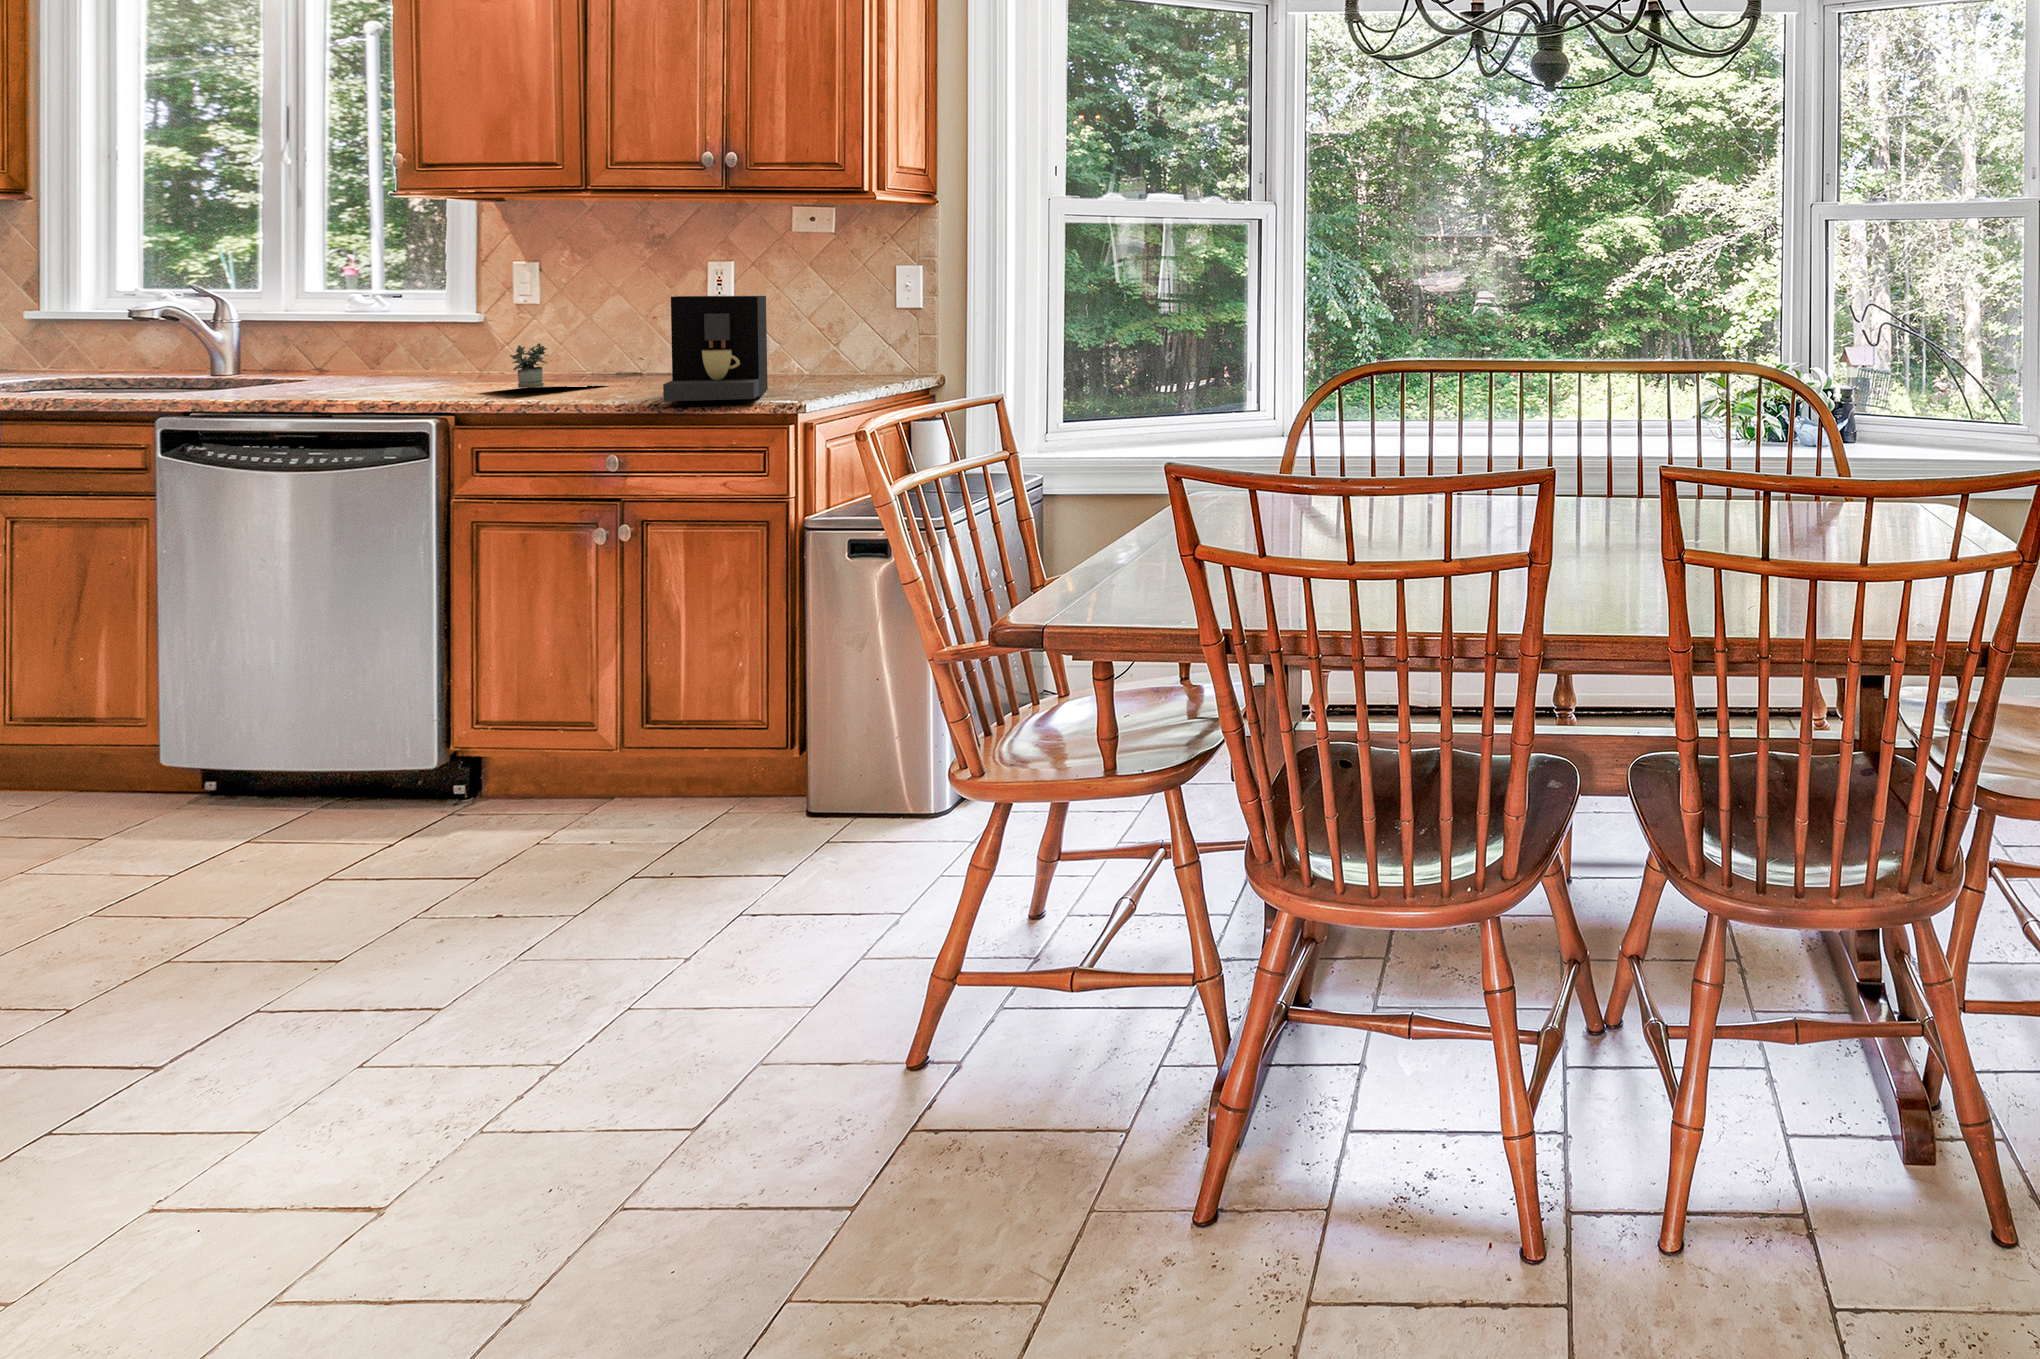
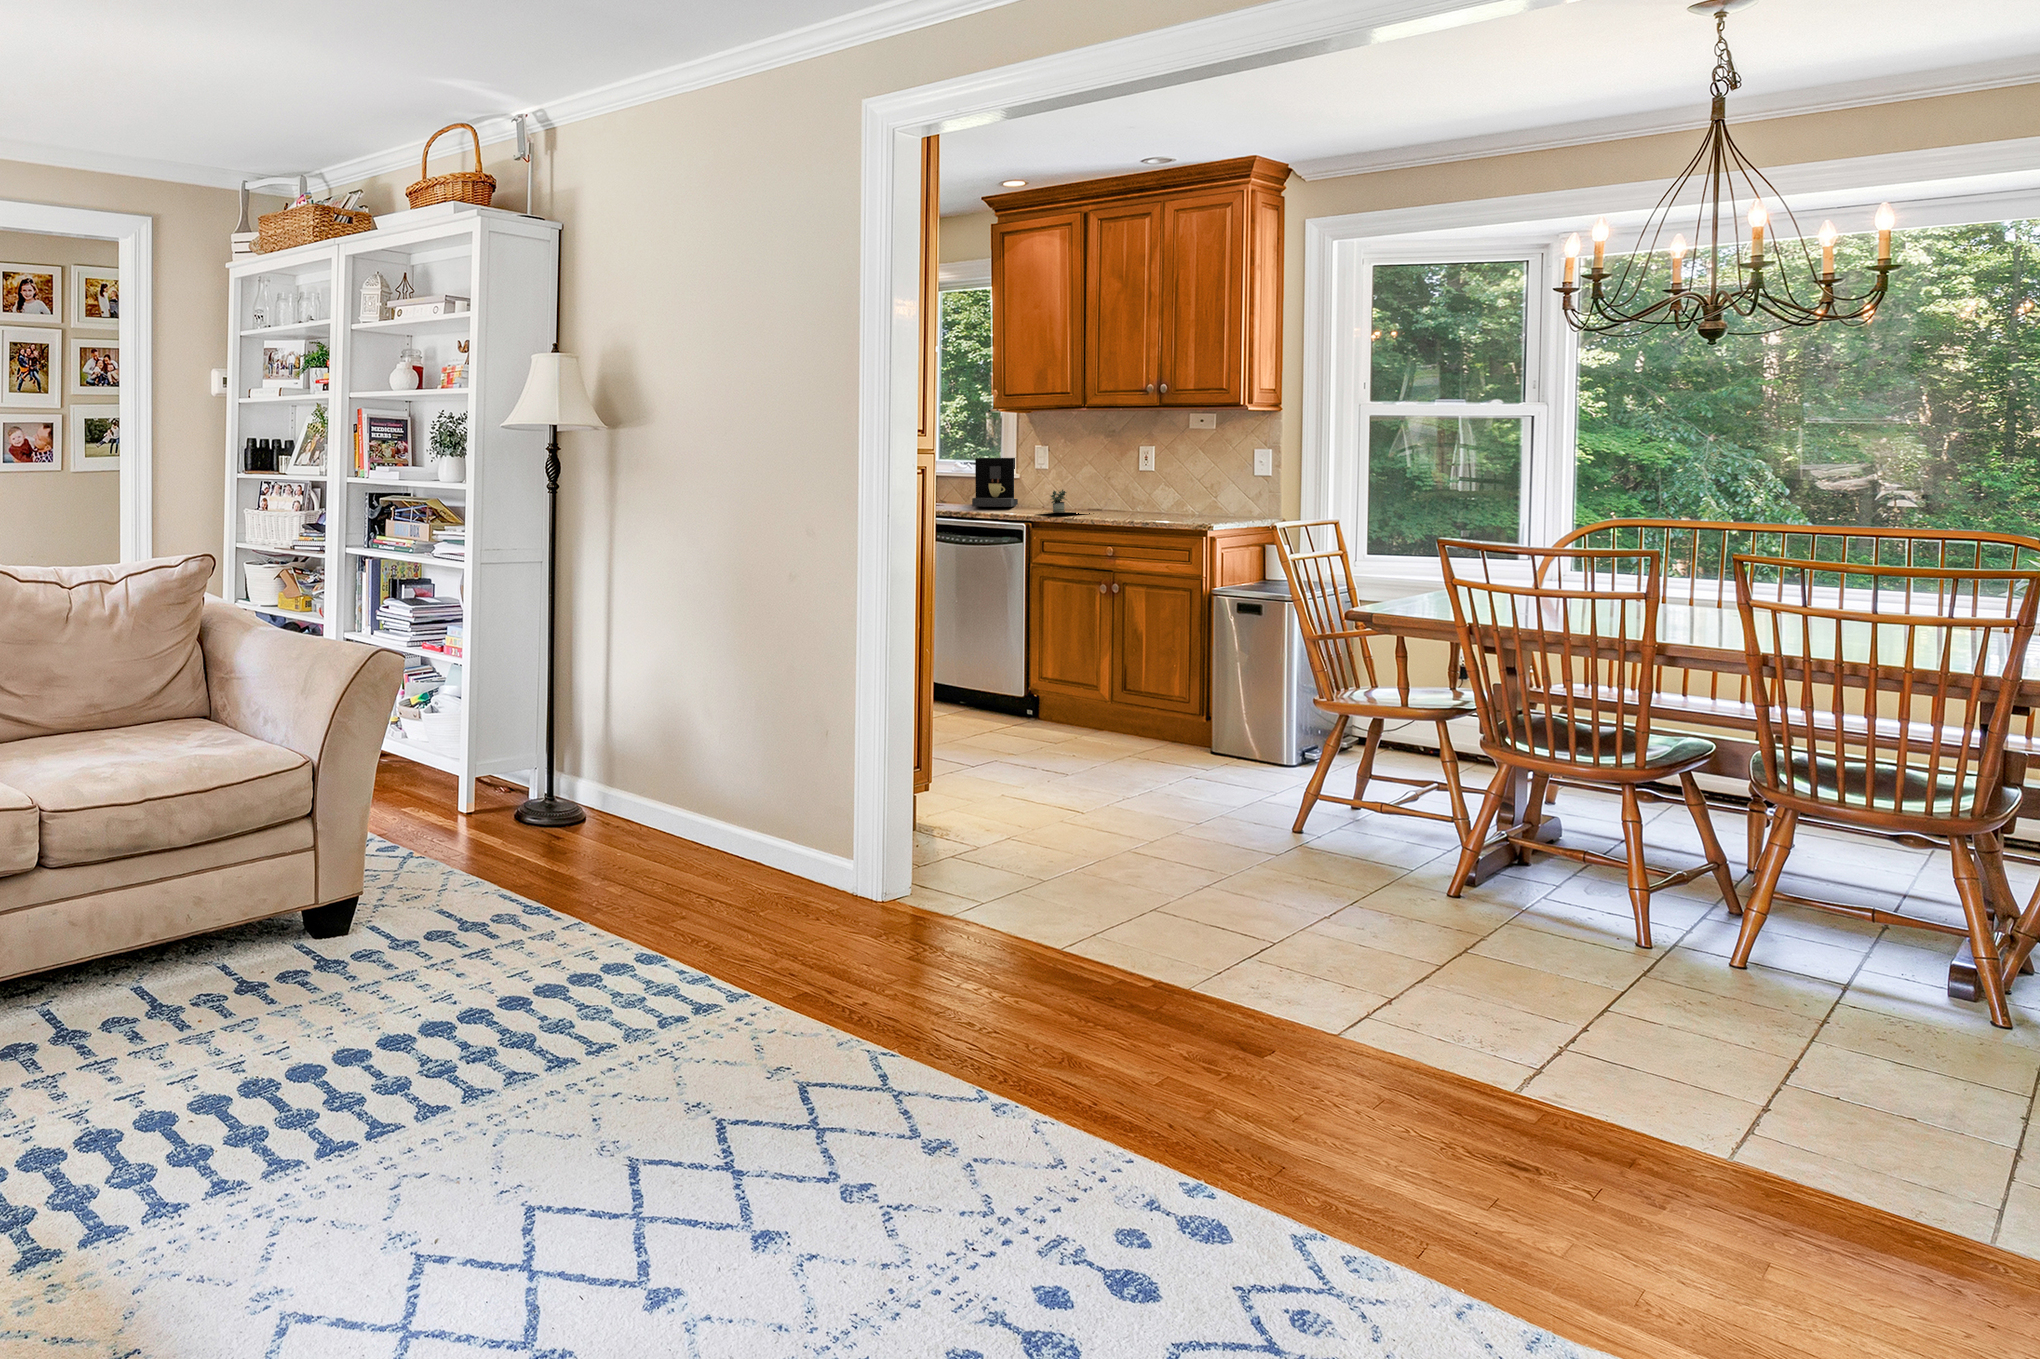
coffee maker: present [663,296,768,401] -> present [972,458,1018,507]

